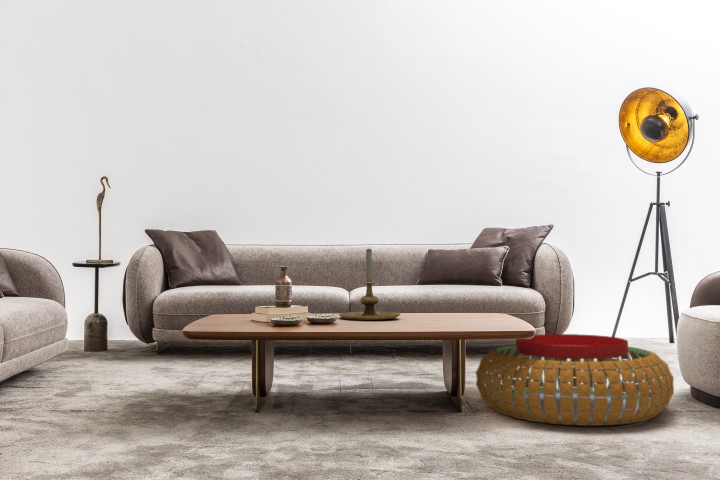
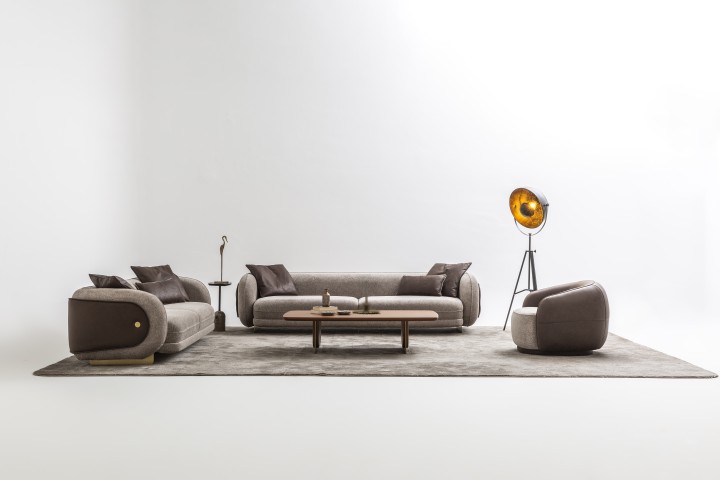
pouf: present [476,334,674,426] -> none [413,321,498,358]

